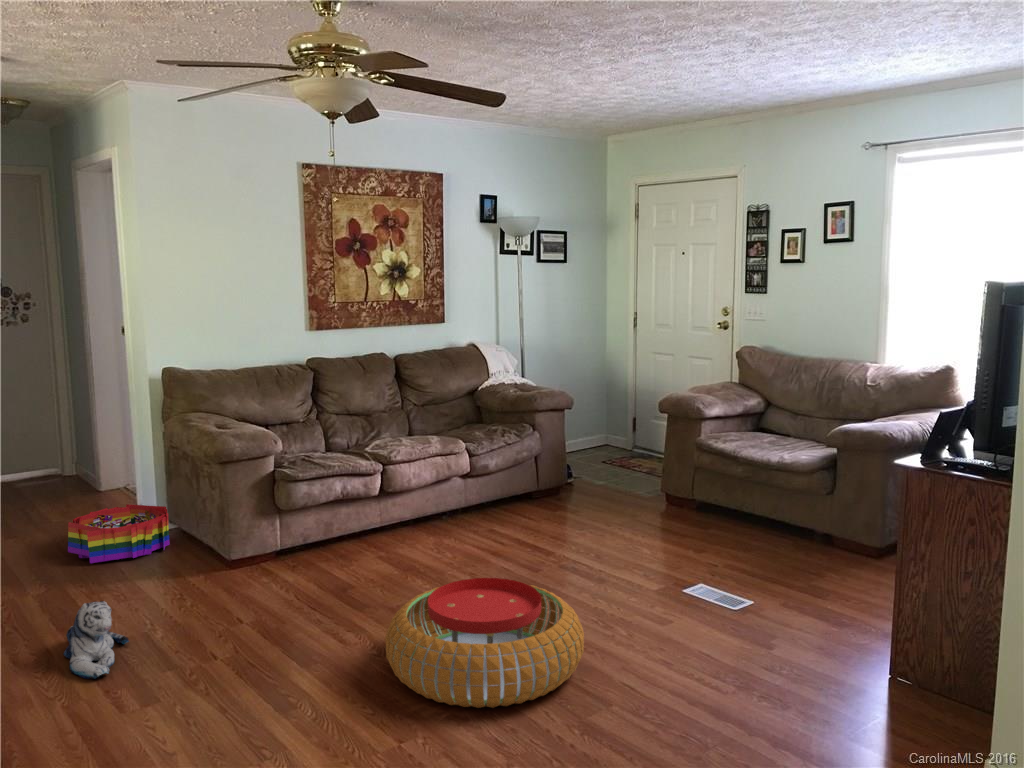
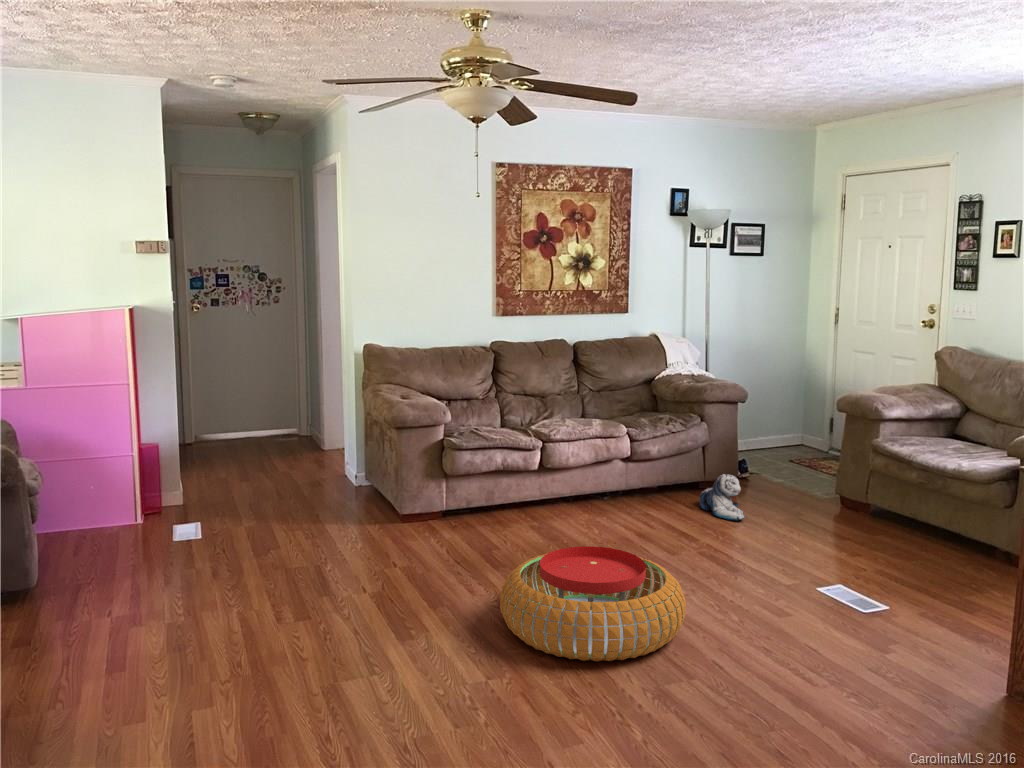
storage bin: present [68,504,170,563] -> none [279,461,361,507]
plush toy: present [63,601,129,679] -> present [699,474,744,521]

